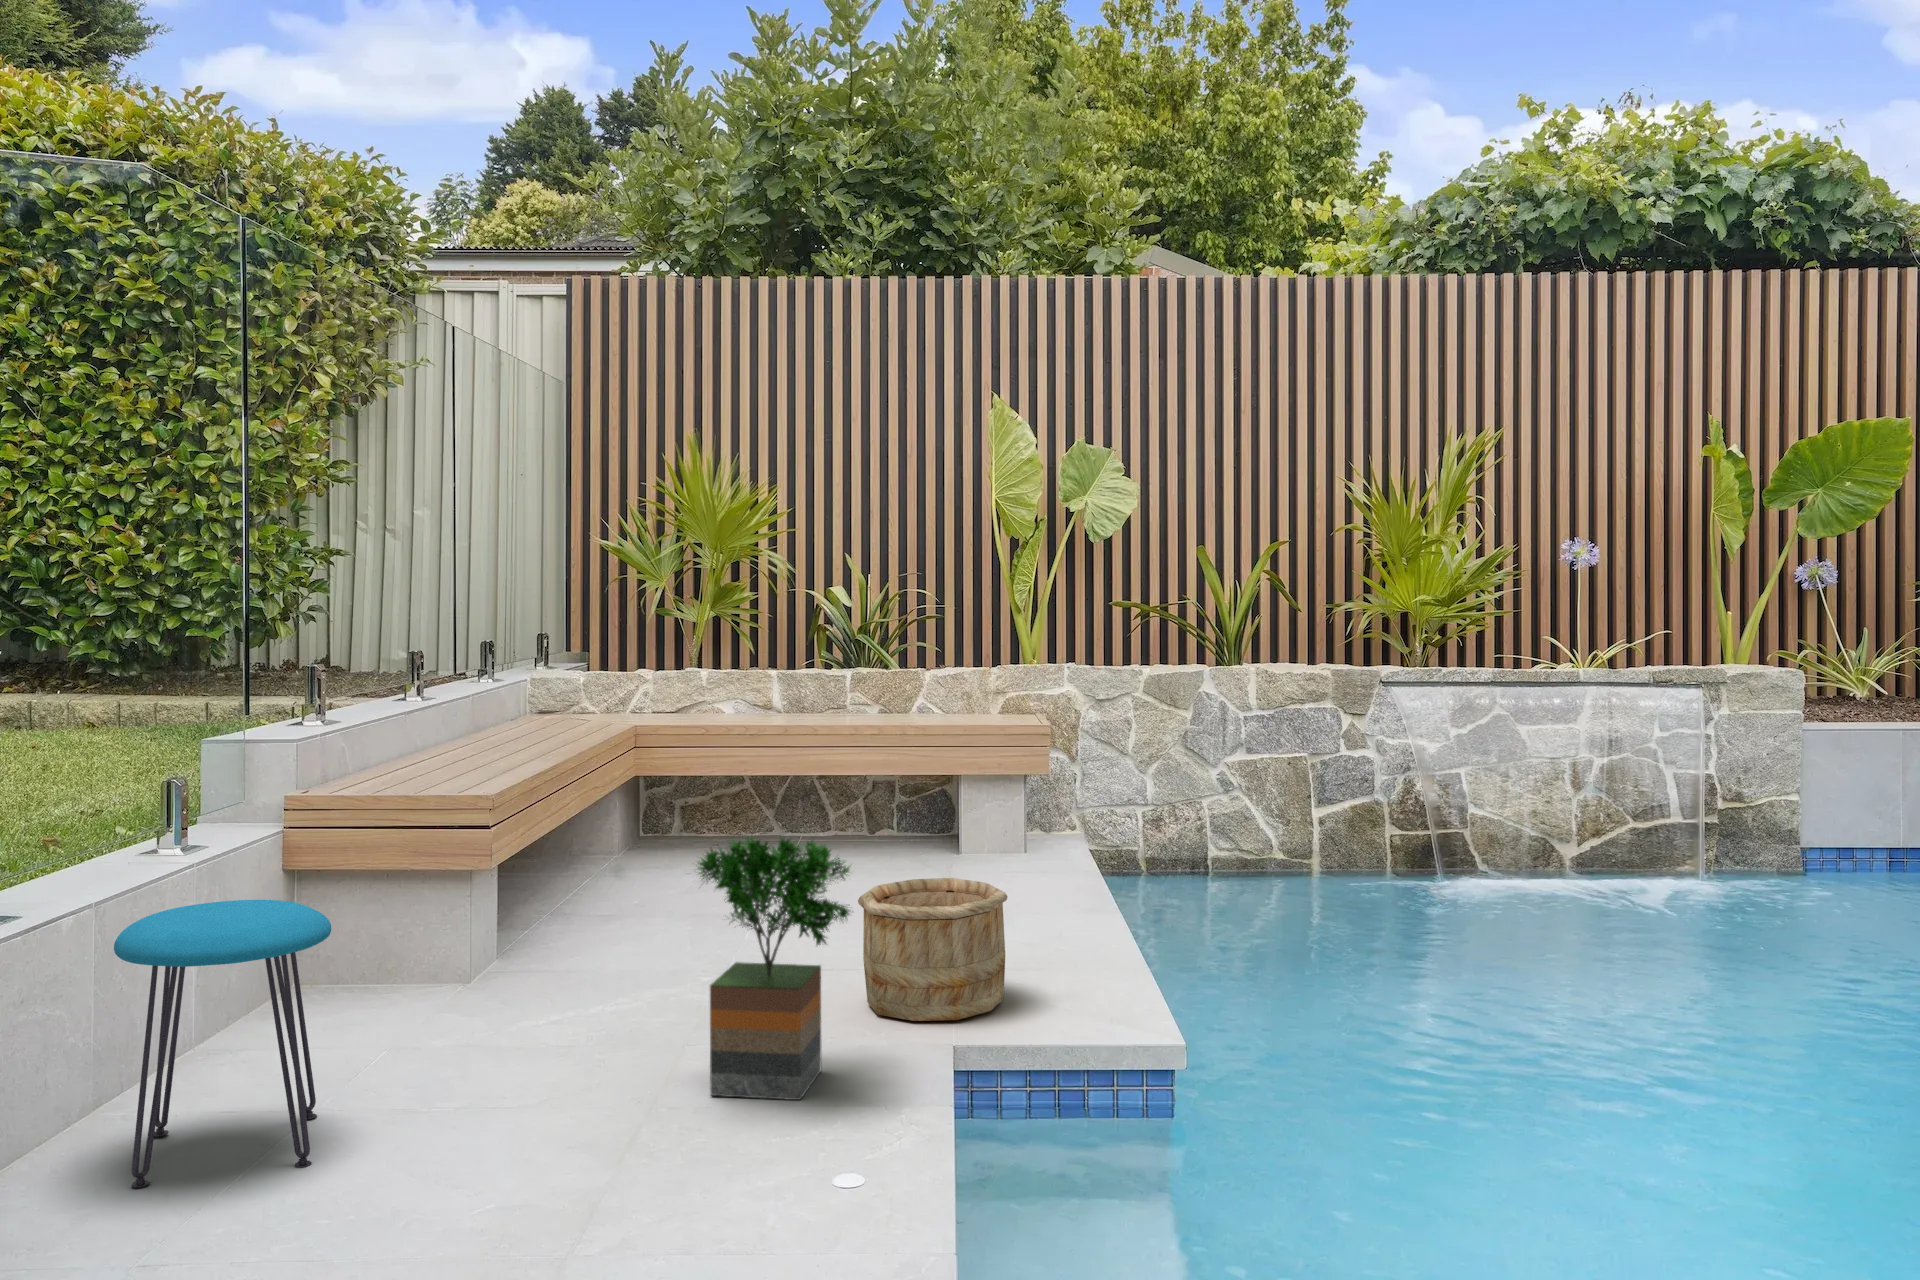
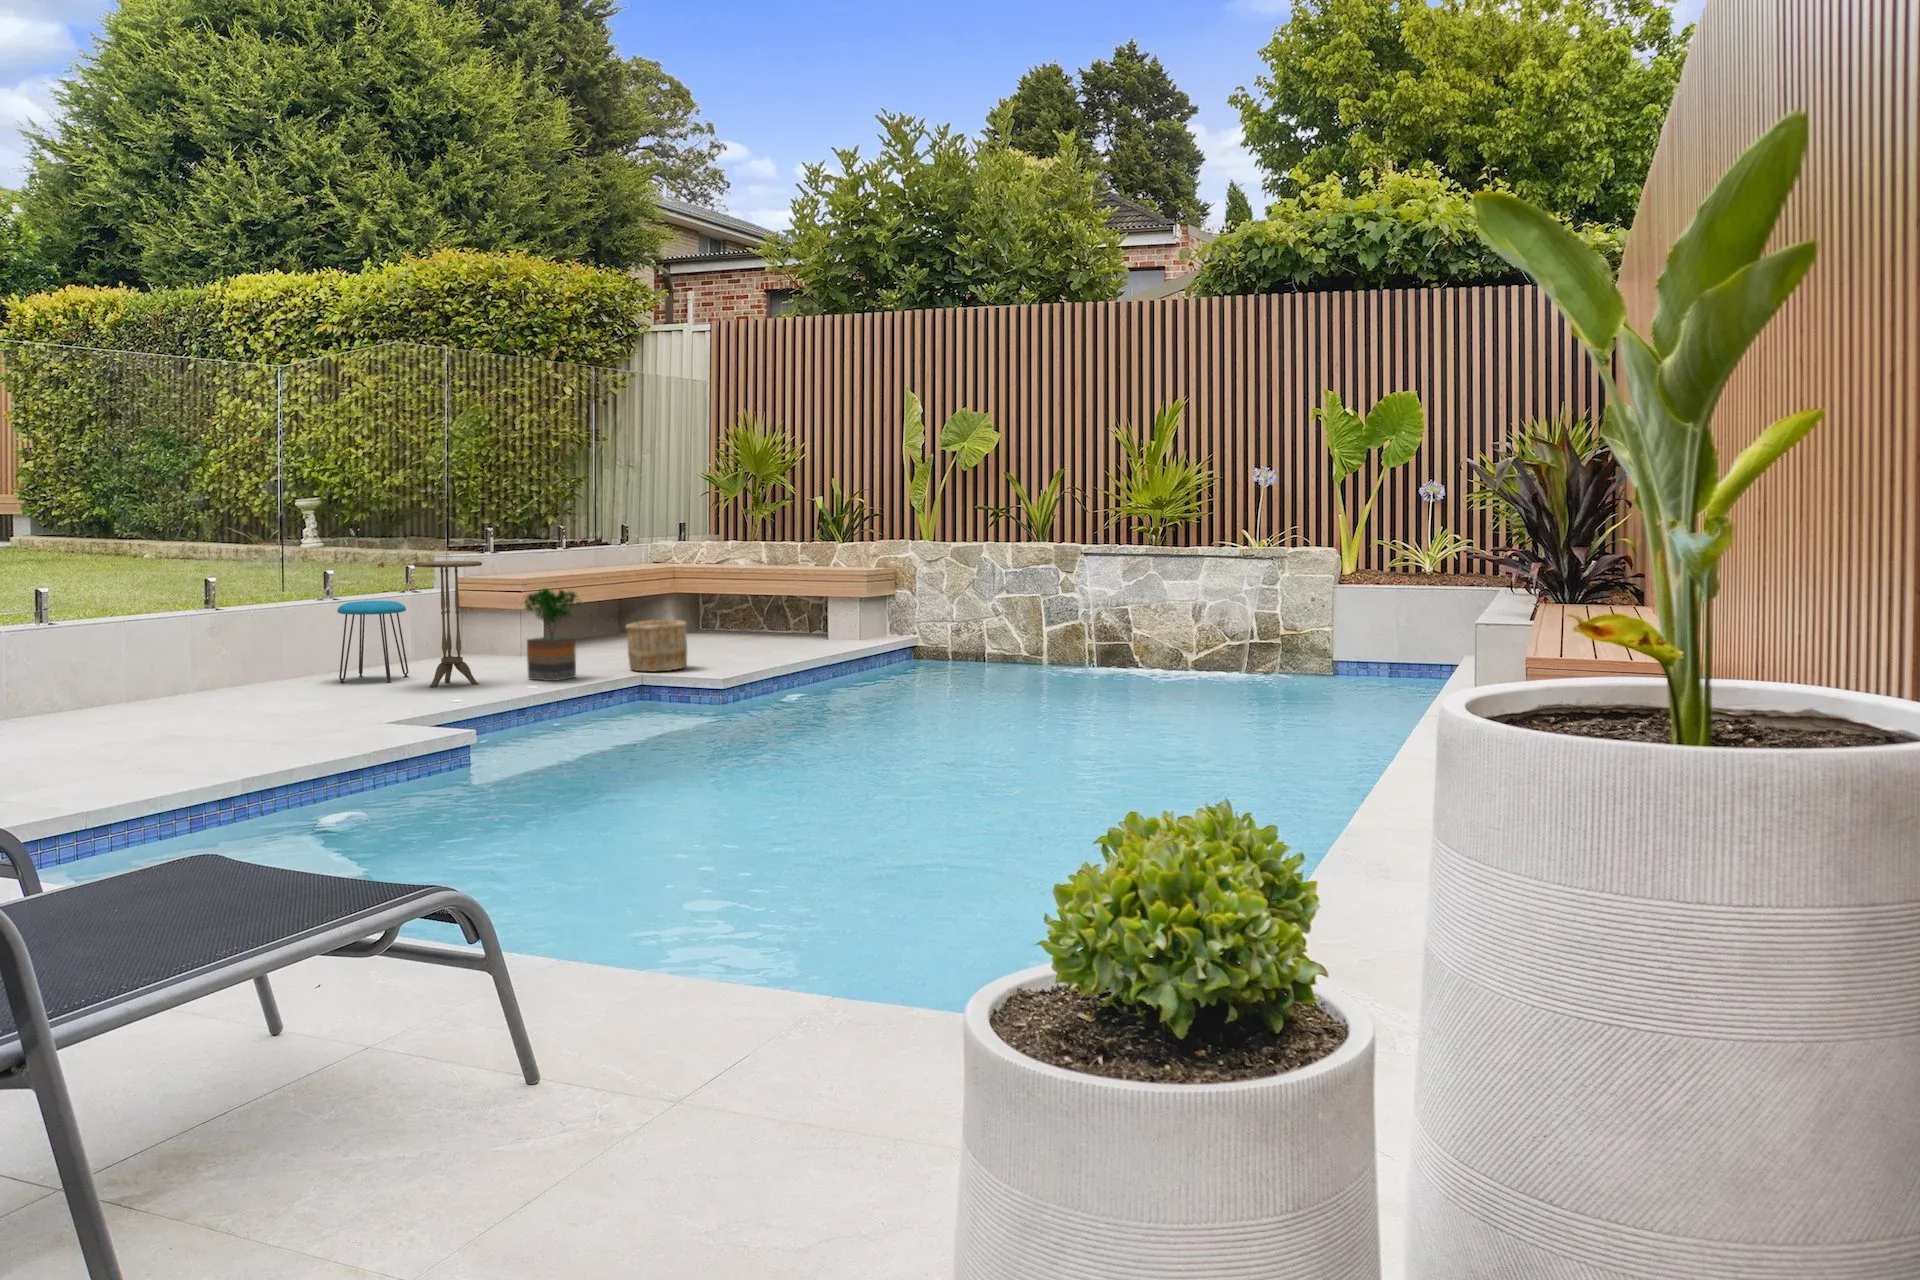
side table: none [425,776,630,1186] -> present [414,561,482,687]

